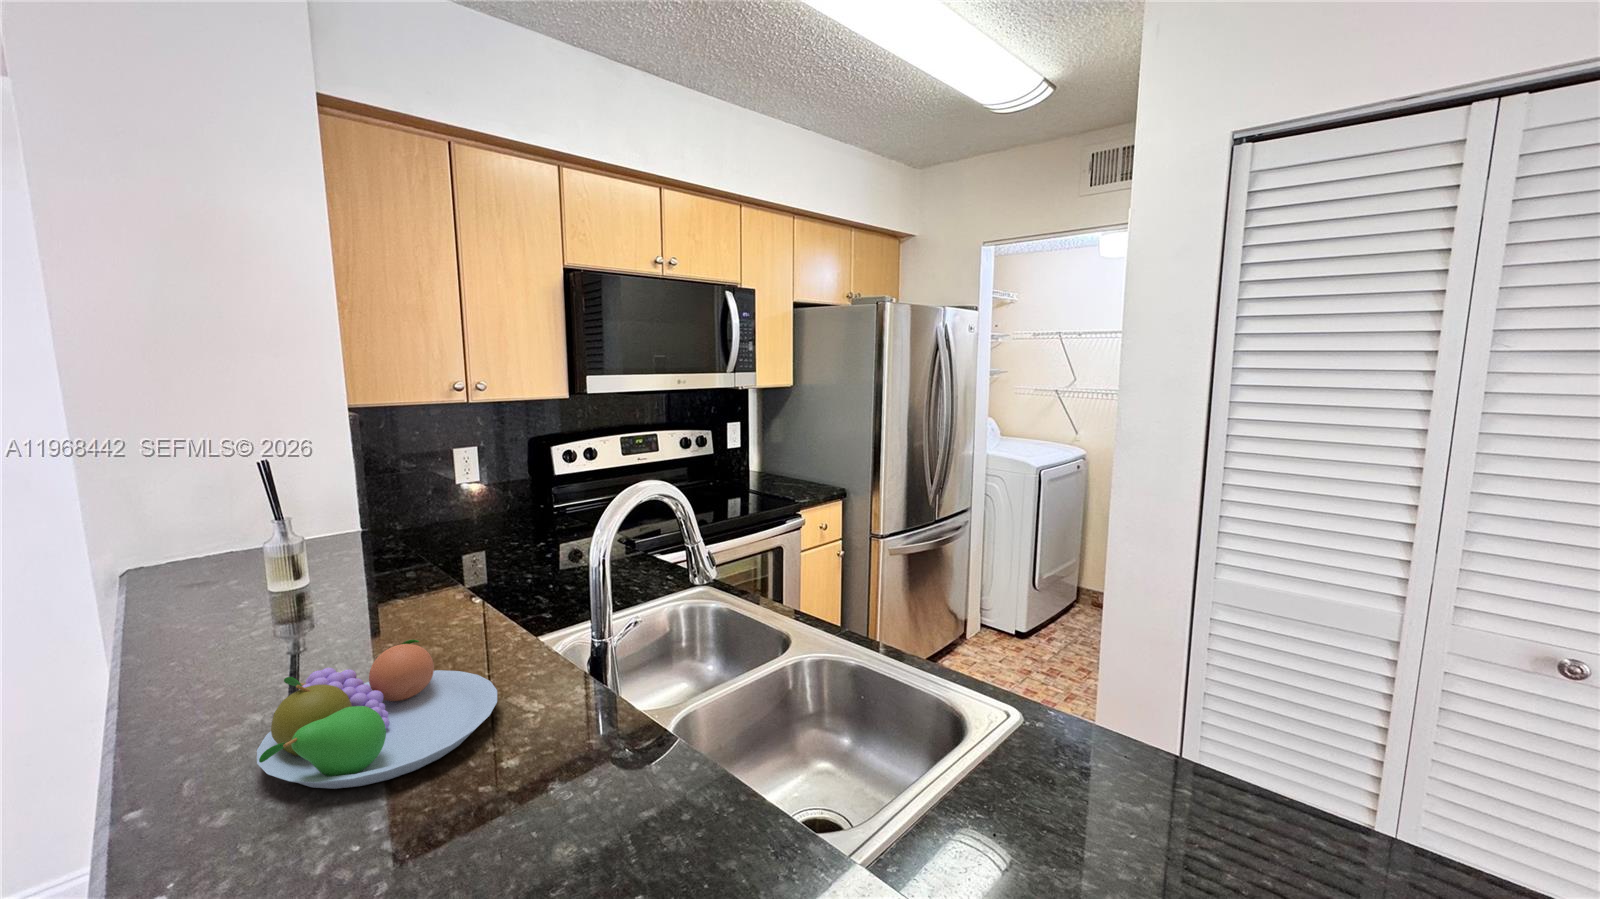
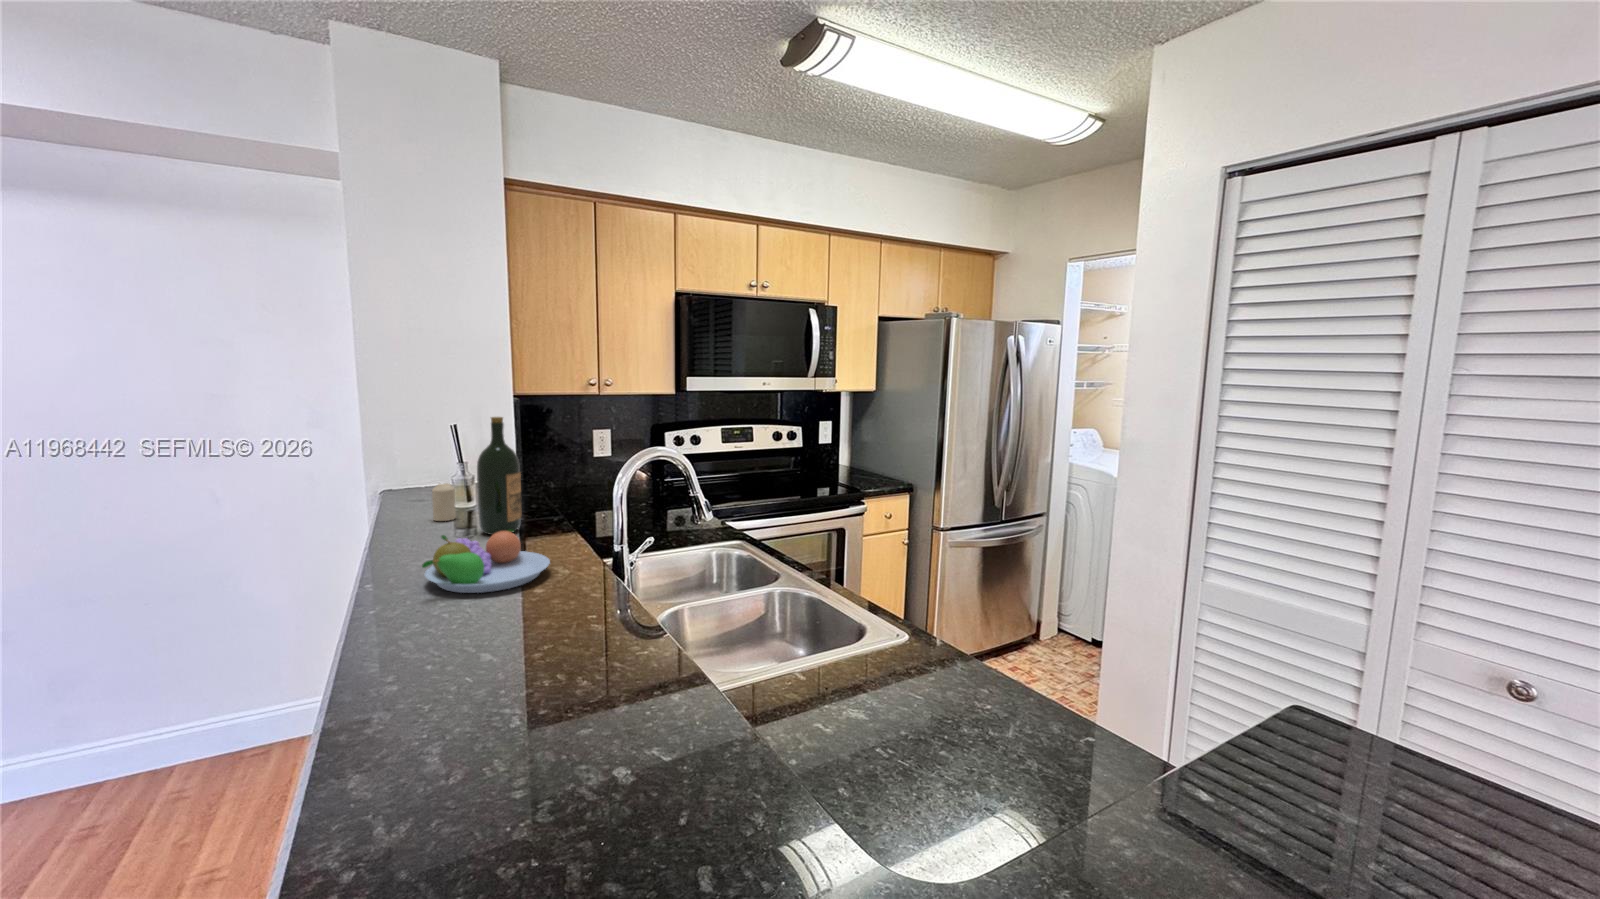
wine bottle: none [317,445,400,636] -> present [477,417,521,535]
candle: none [225,555,272,619] -> present [432,483,456,521]

